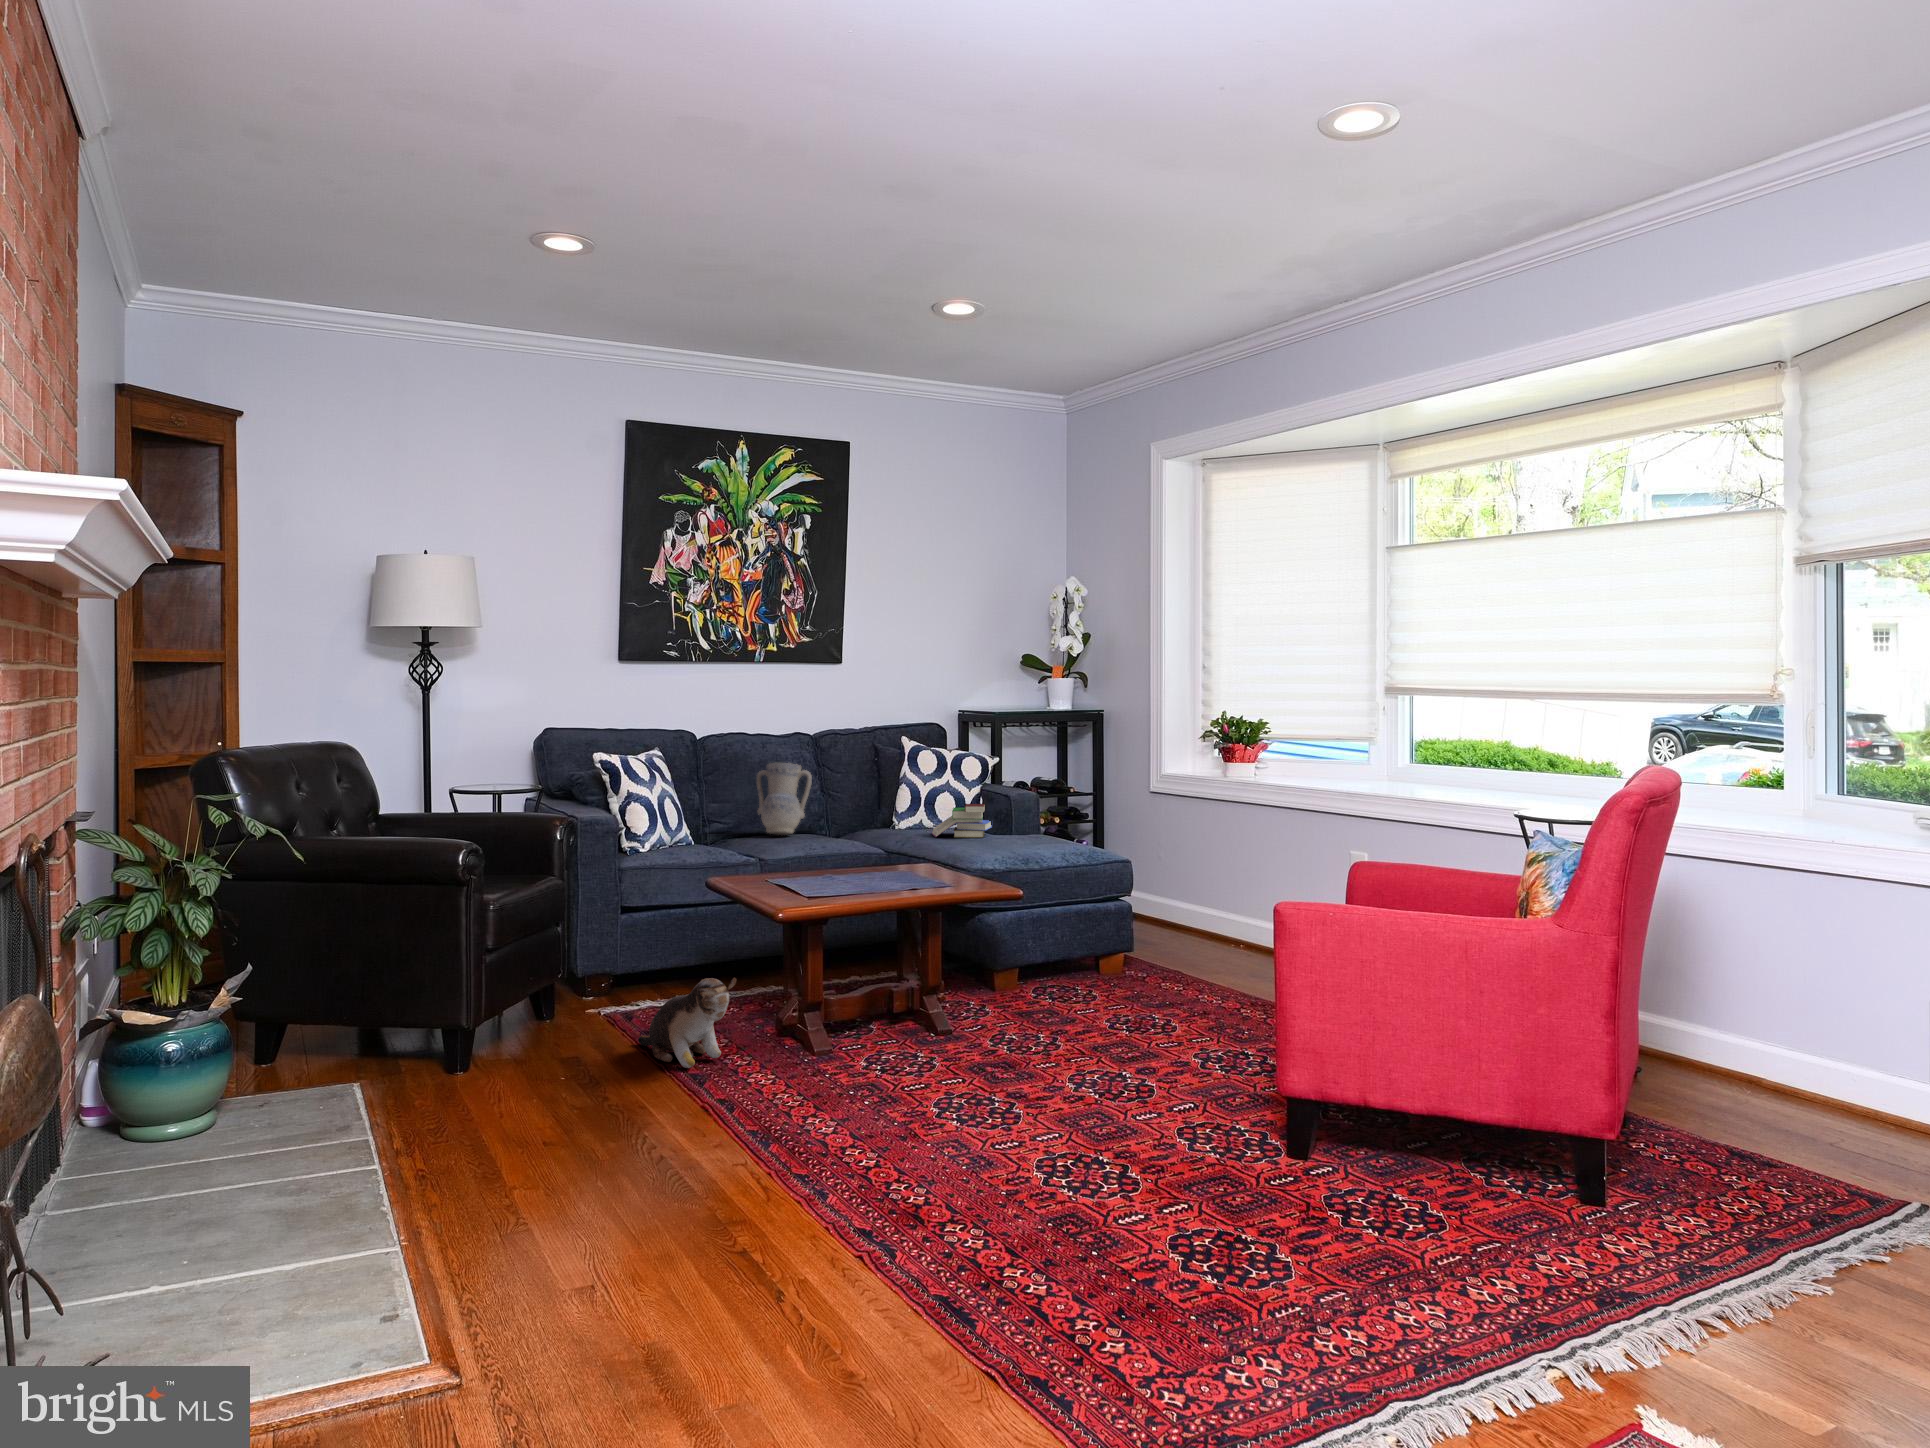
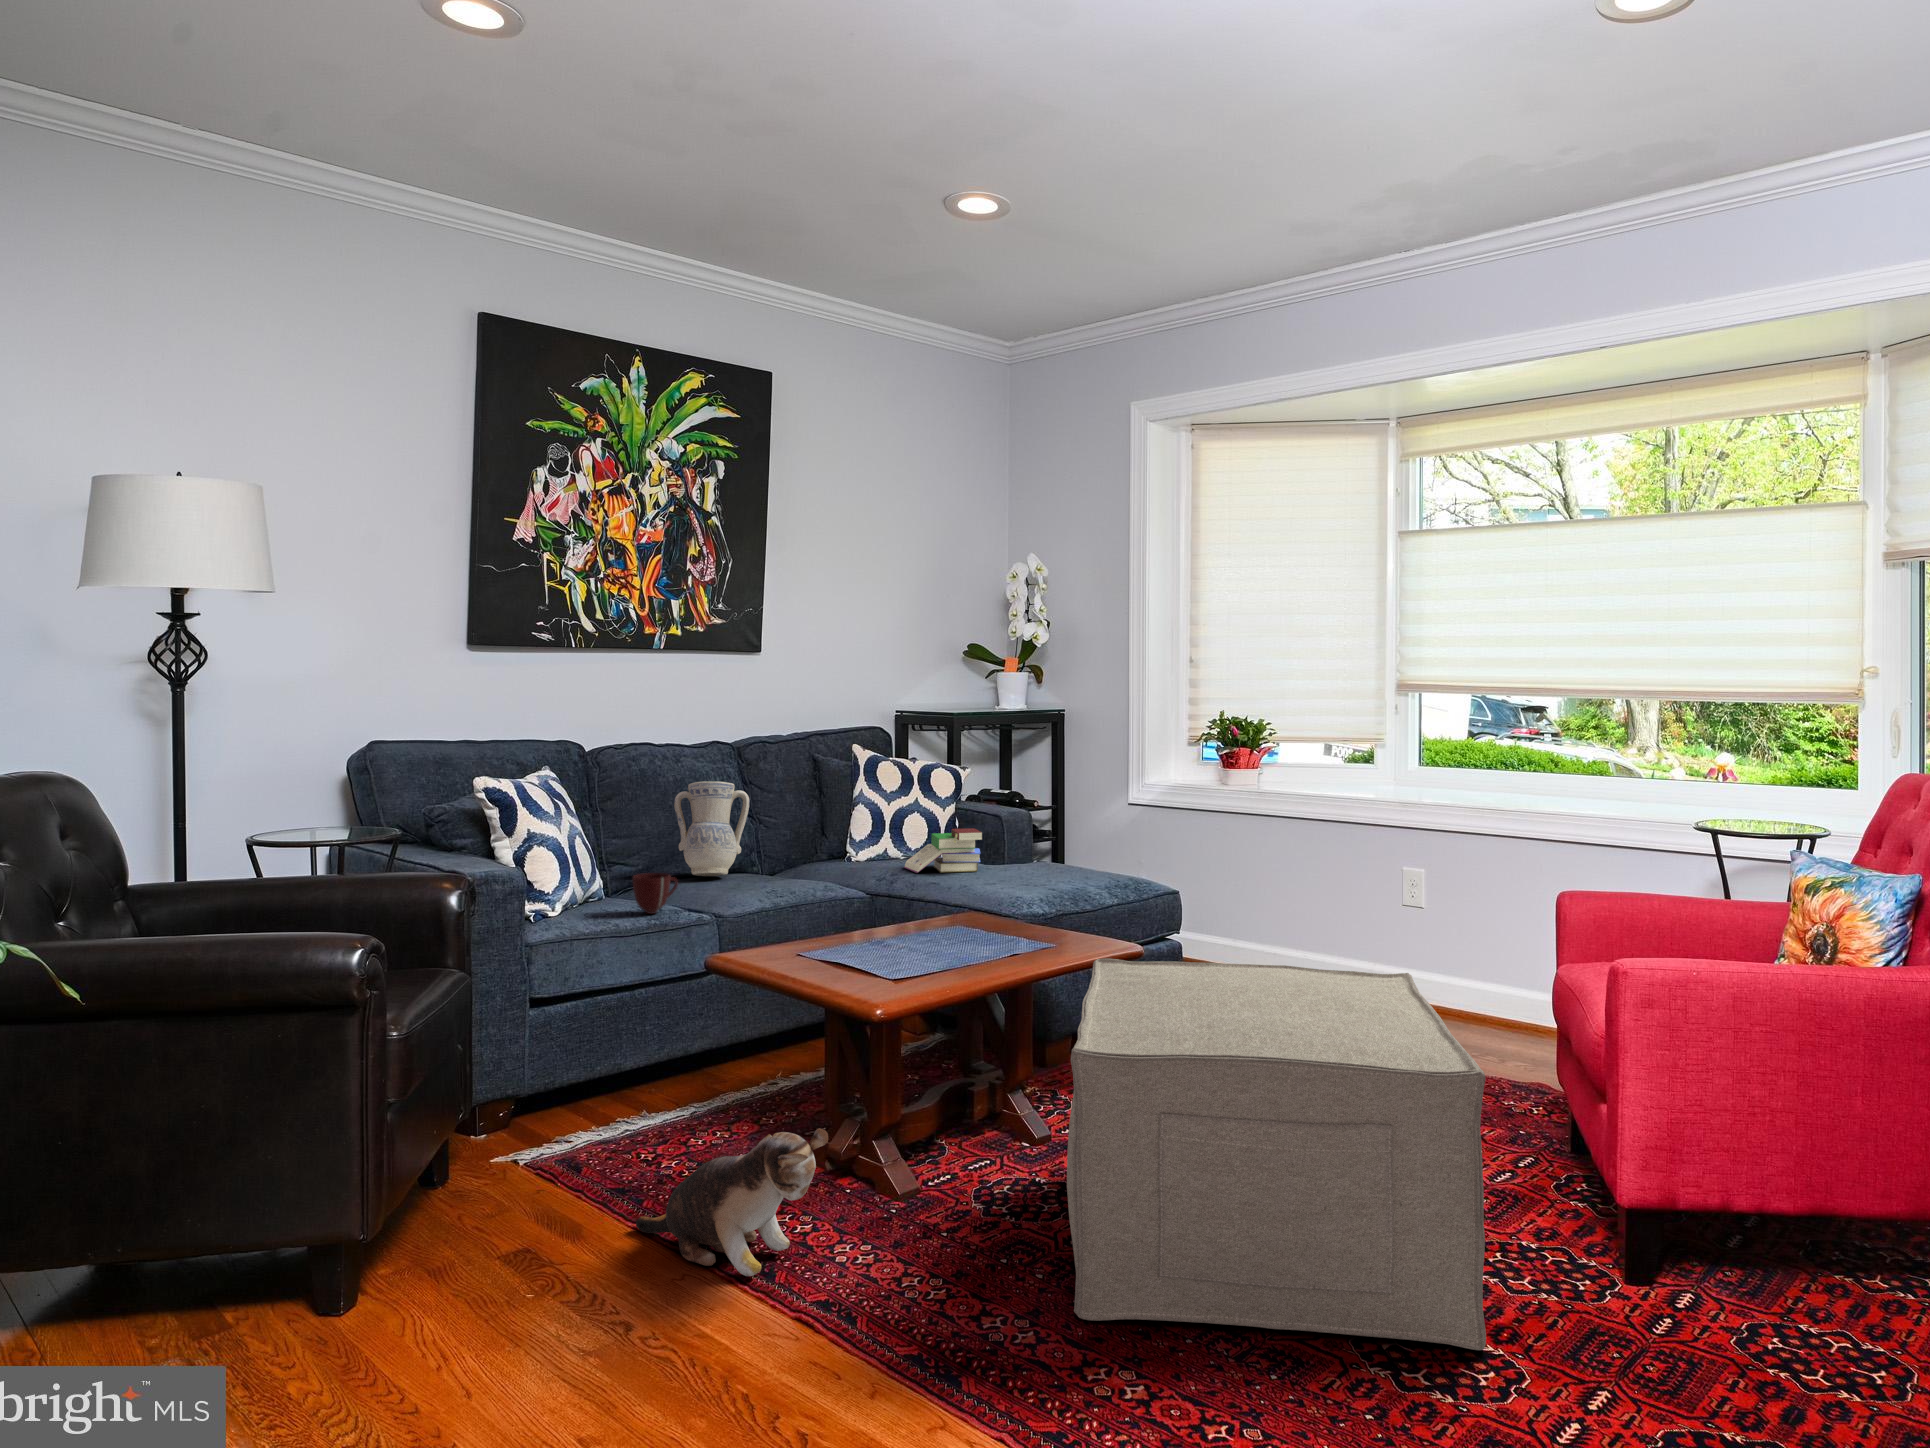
mug: none [699,826,734,855] -> present [633,873,678,914]
ottoman: none [861,886,1177,1133] -> present [1067,958,1486,1350]

